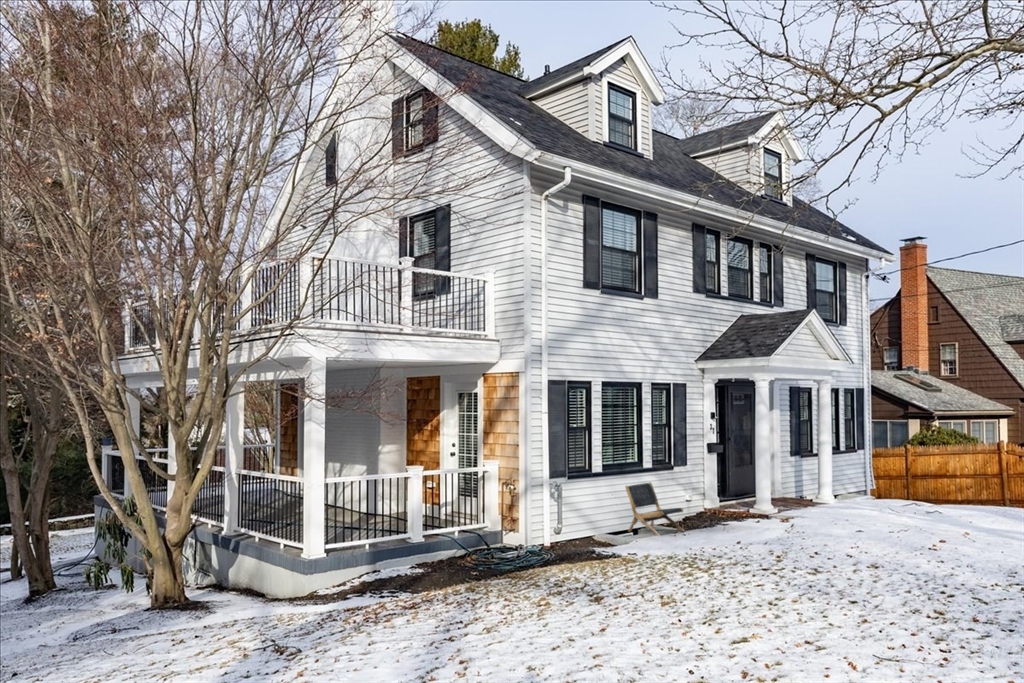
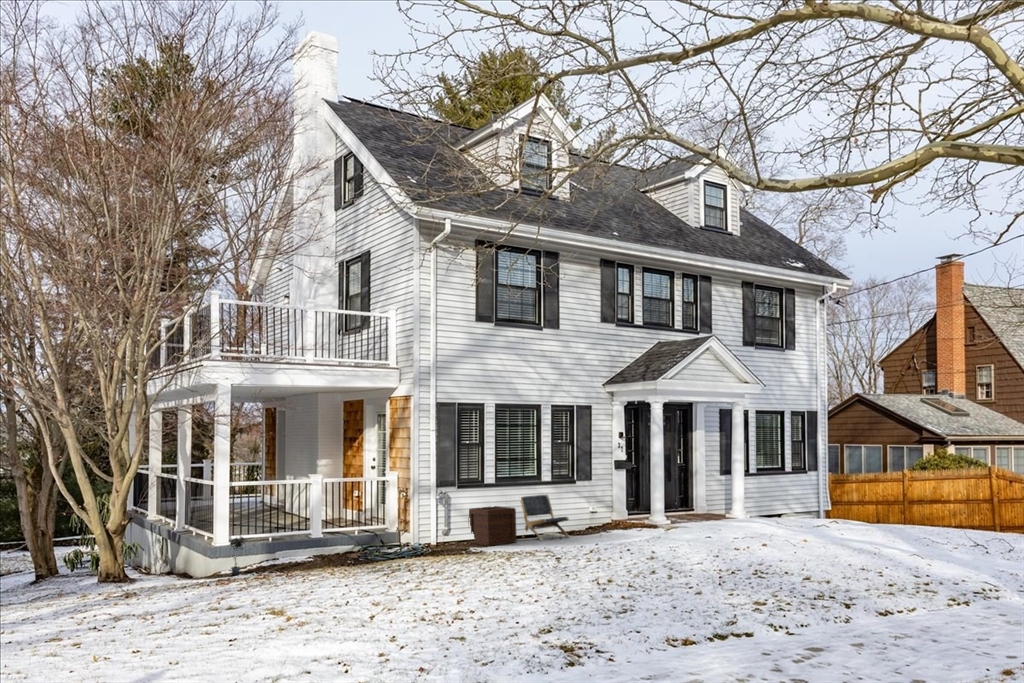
wooden crate: none [579,498,636,545] -> present [468,506,517,546]
potted plant: none [326,544,349,594] -> present [230,536,244,575]

